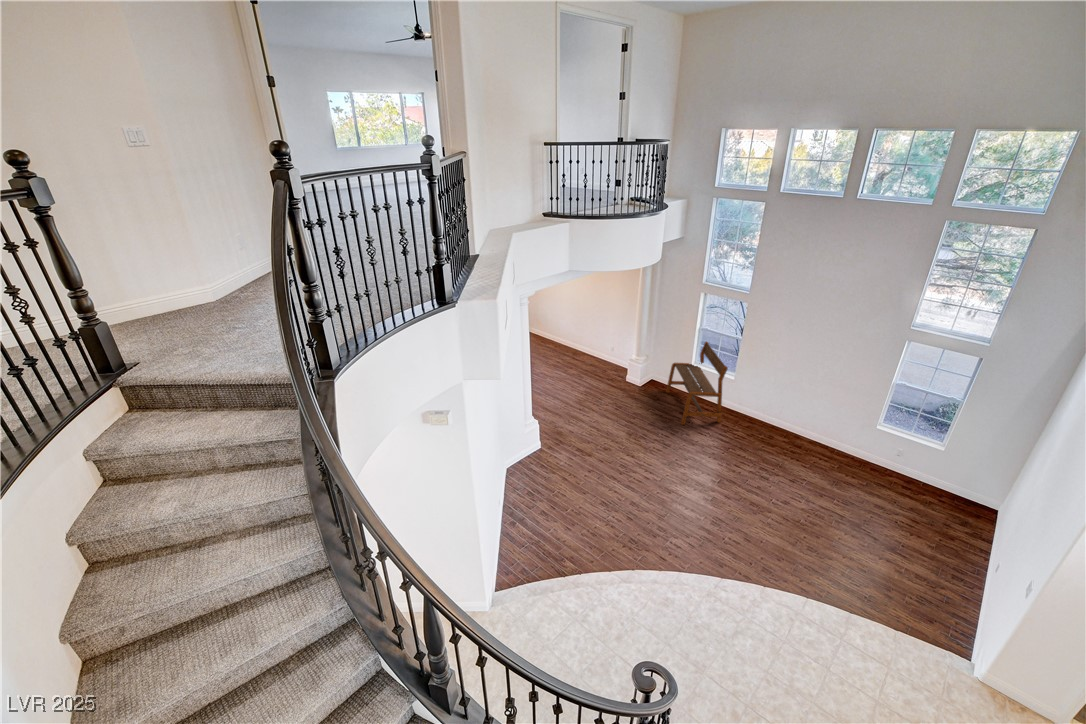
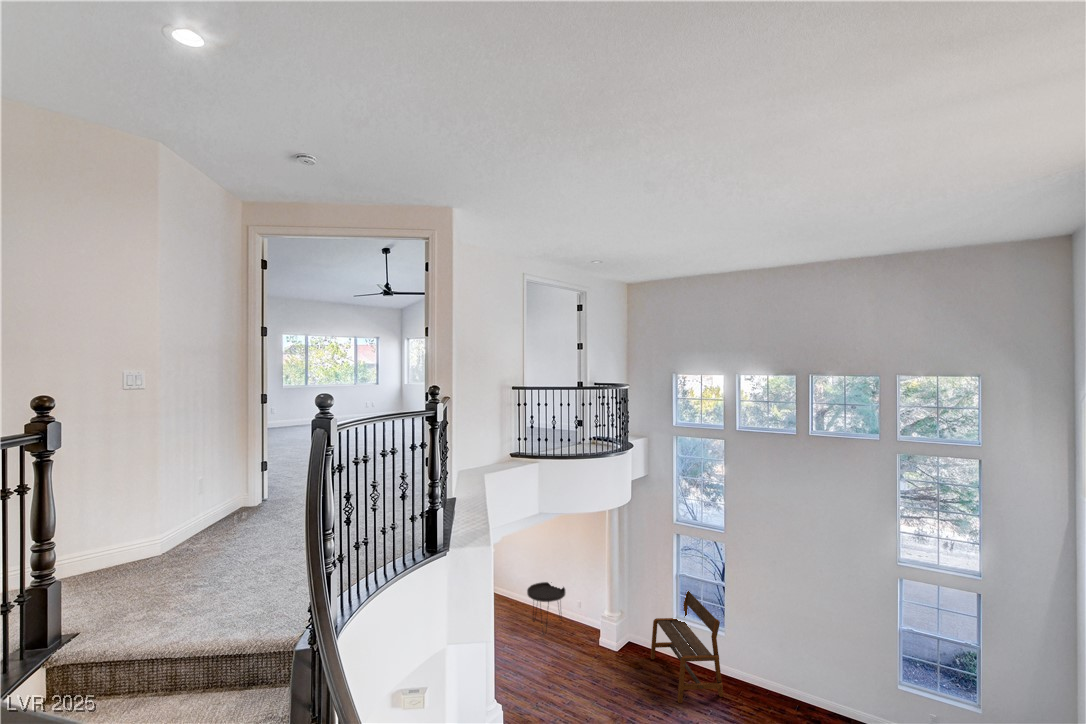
side table: none [567,330,600,369] -> present [527,582,565,607]

